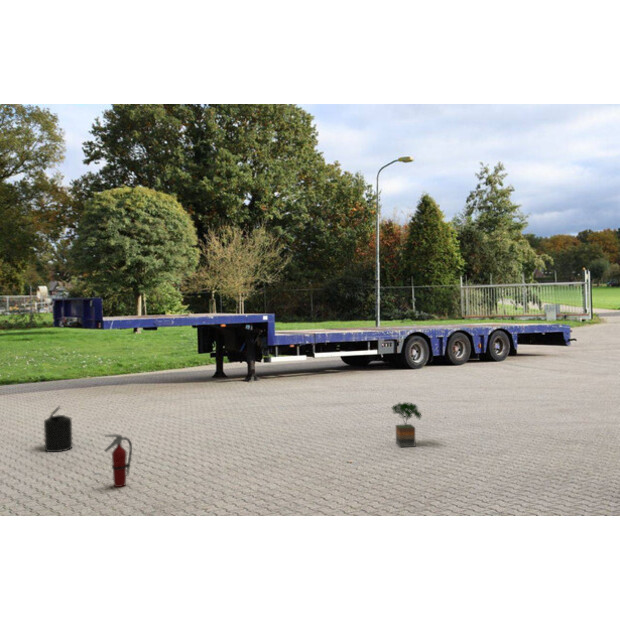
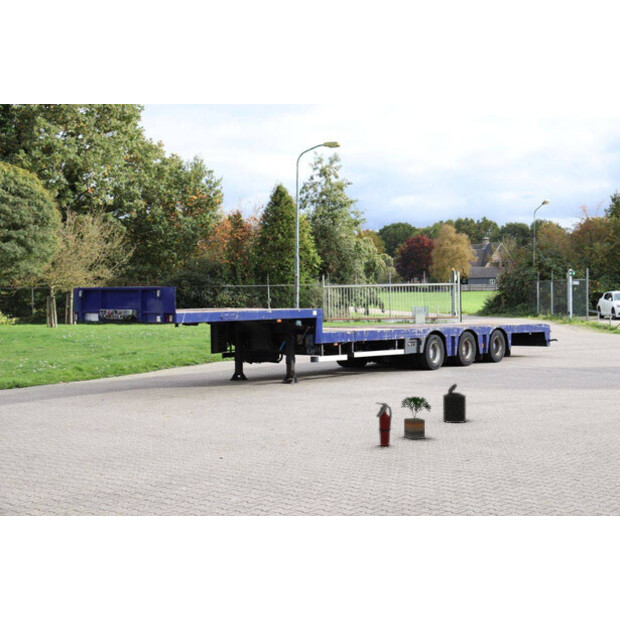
potted tree: present [392,403,421,447] -> present [401,397,431,439]
trash can: present [44,407,72,452] -> present [443,384,466,423]

